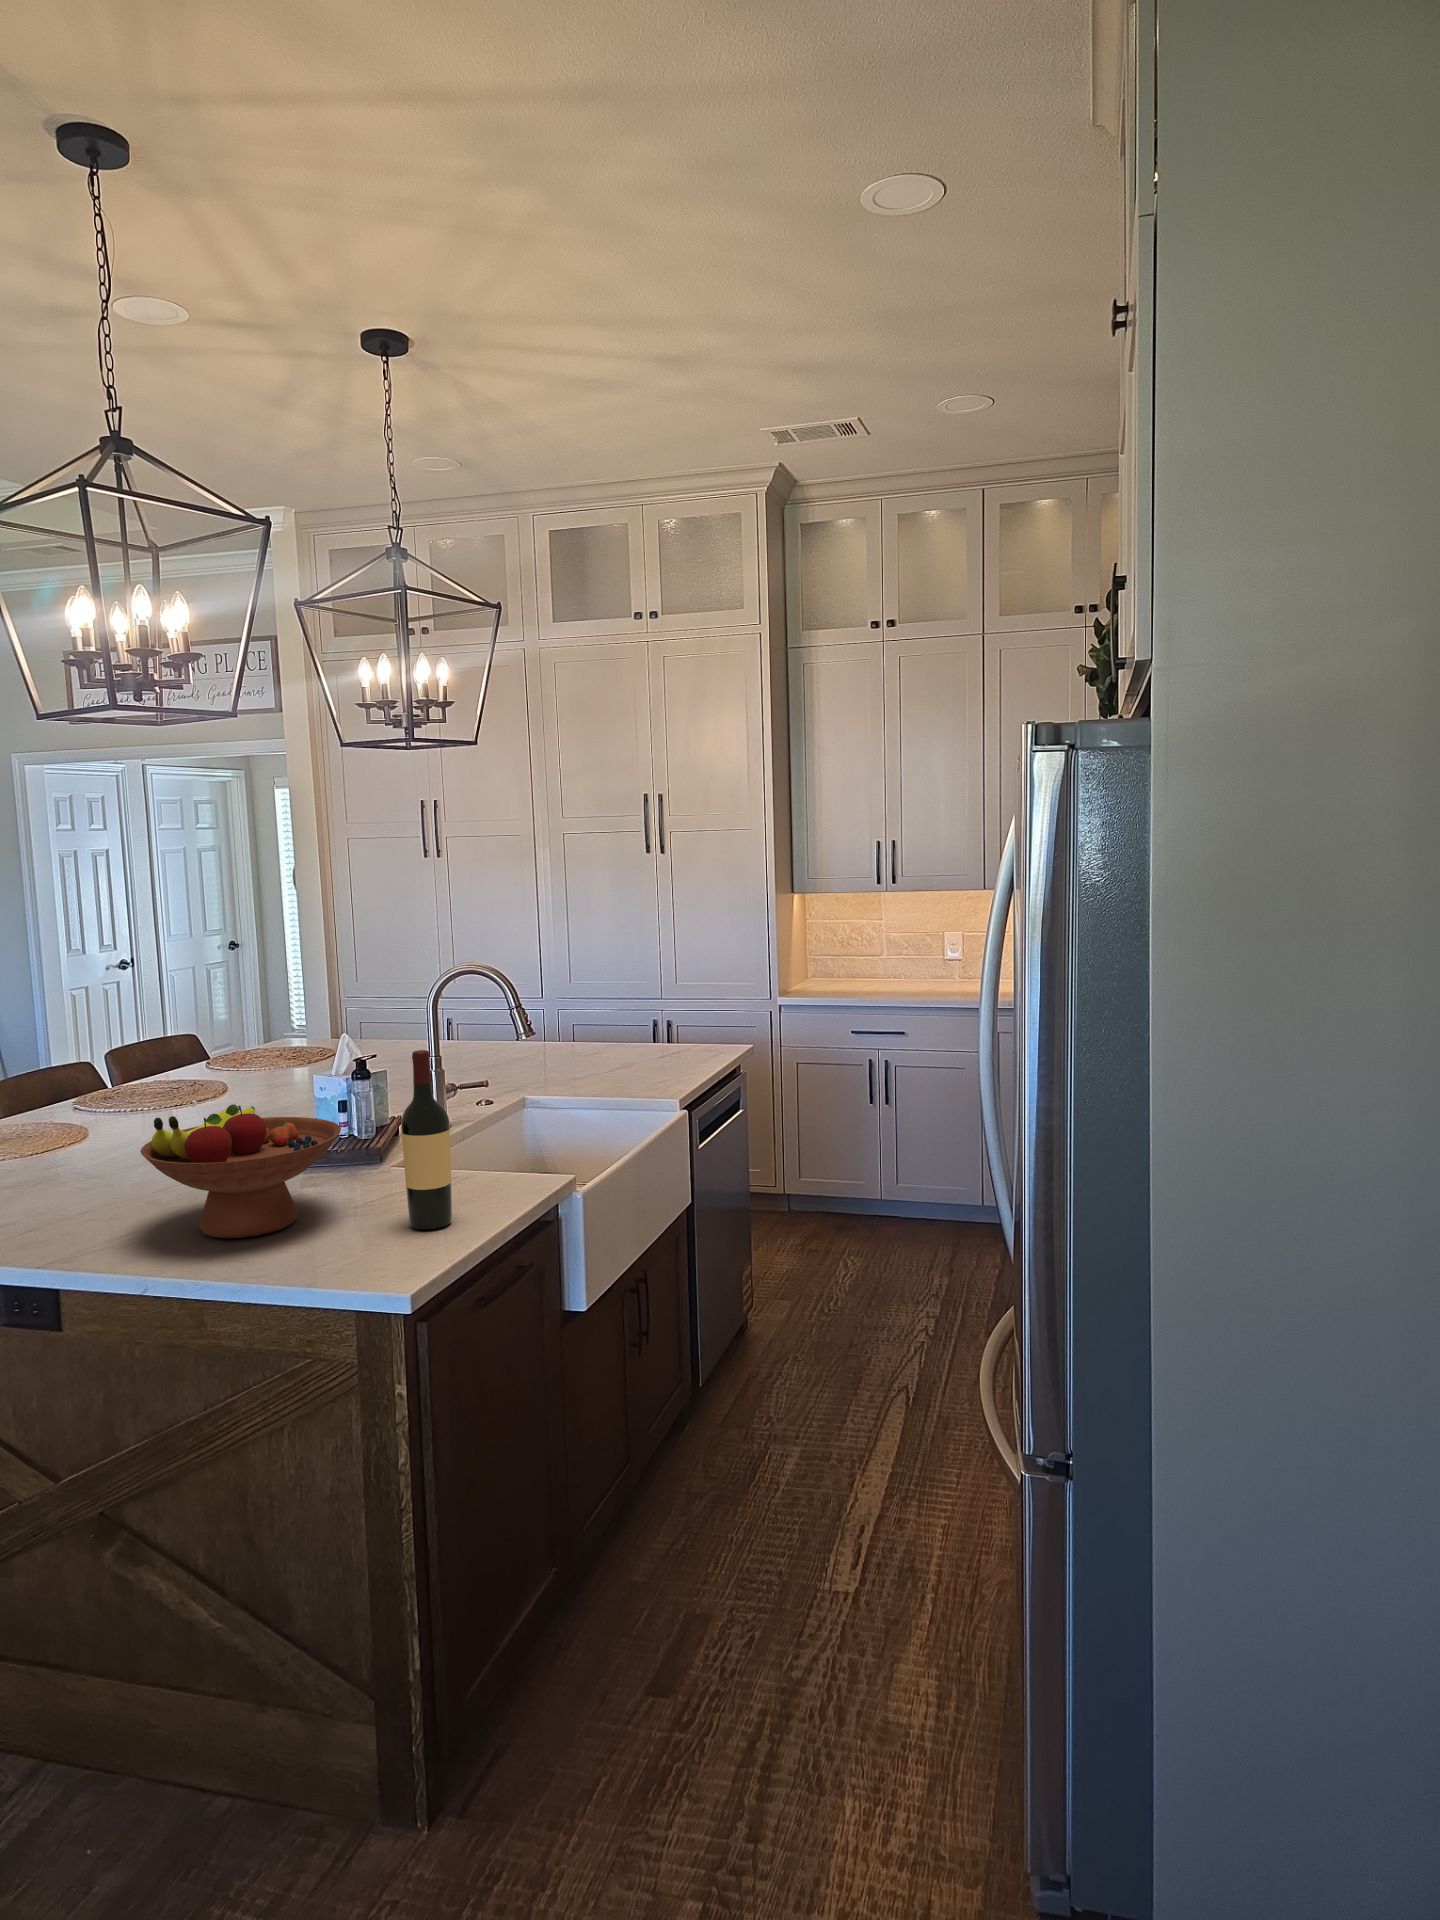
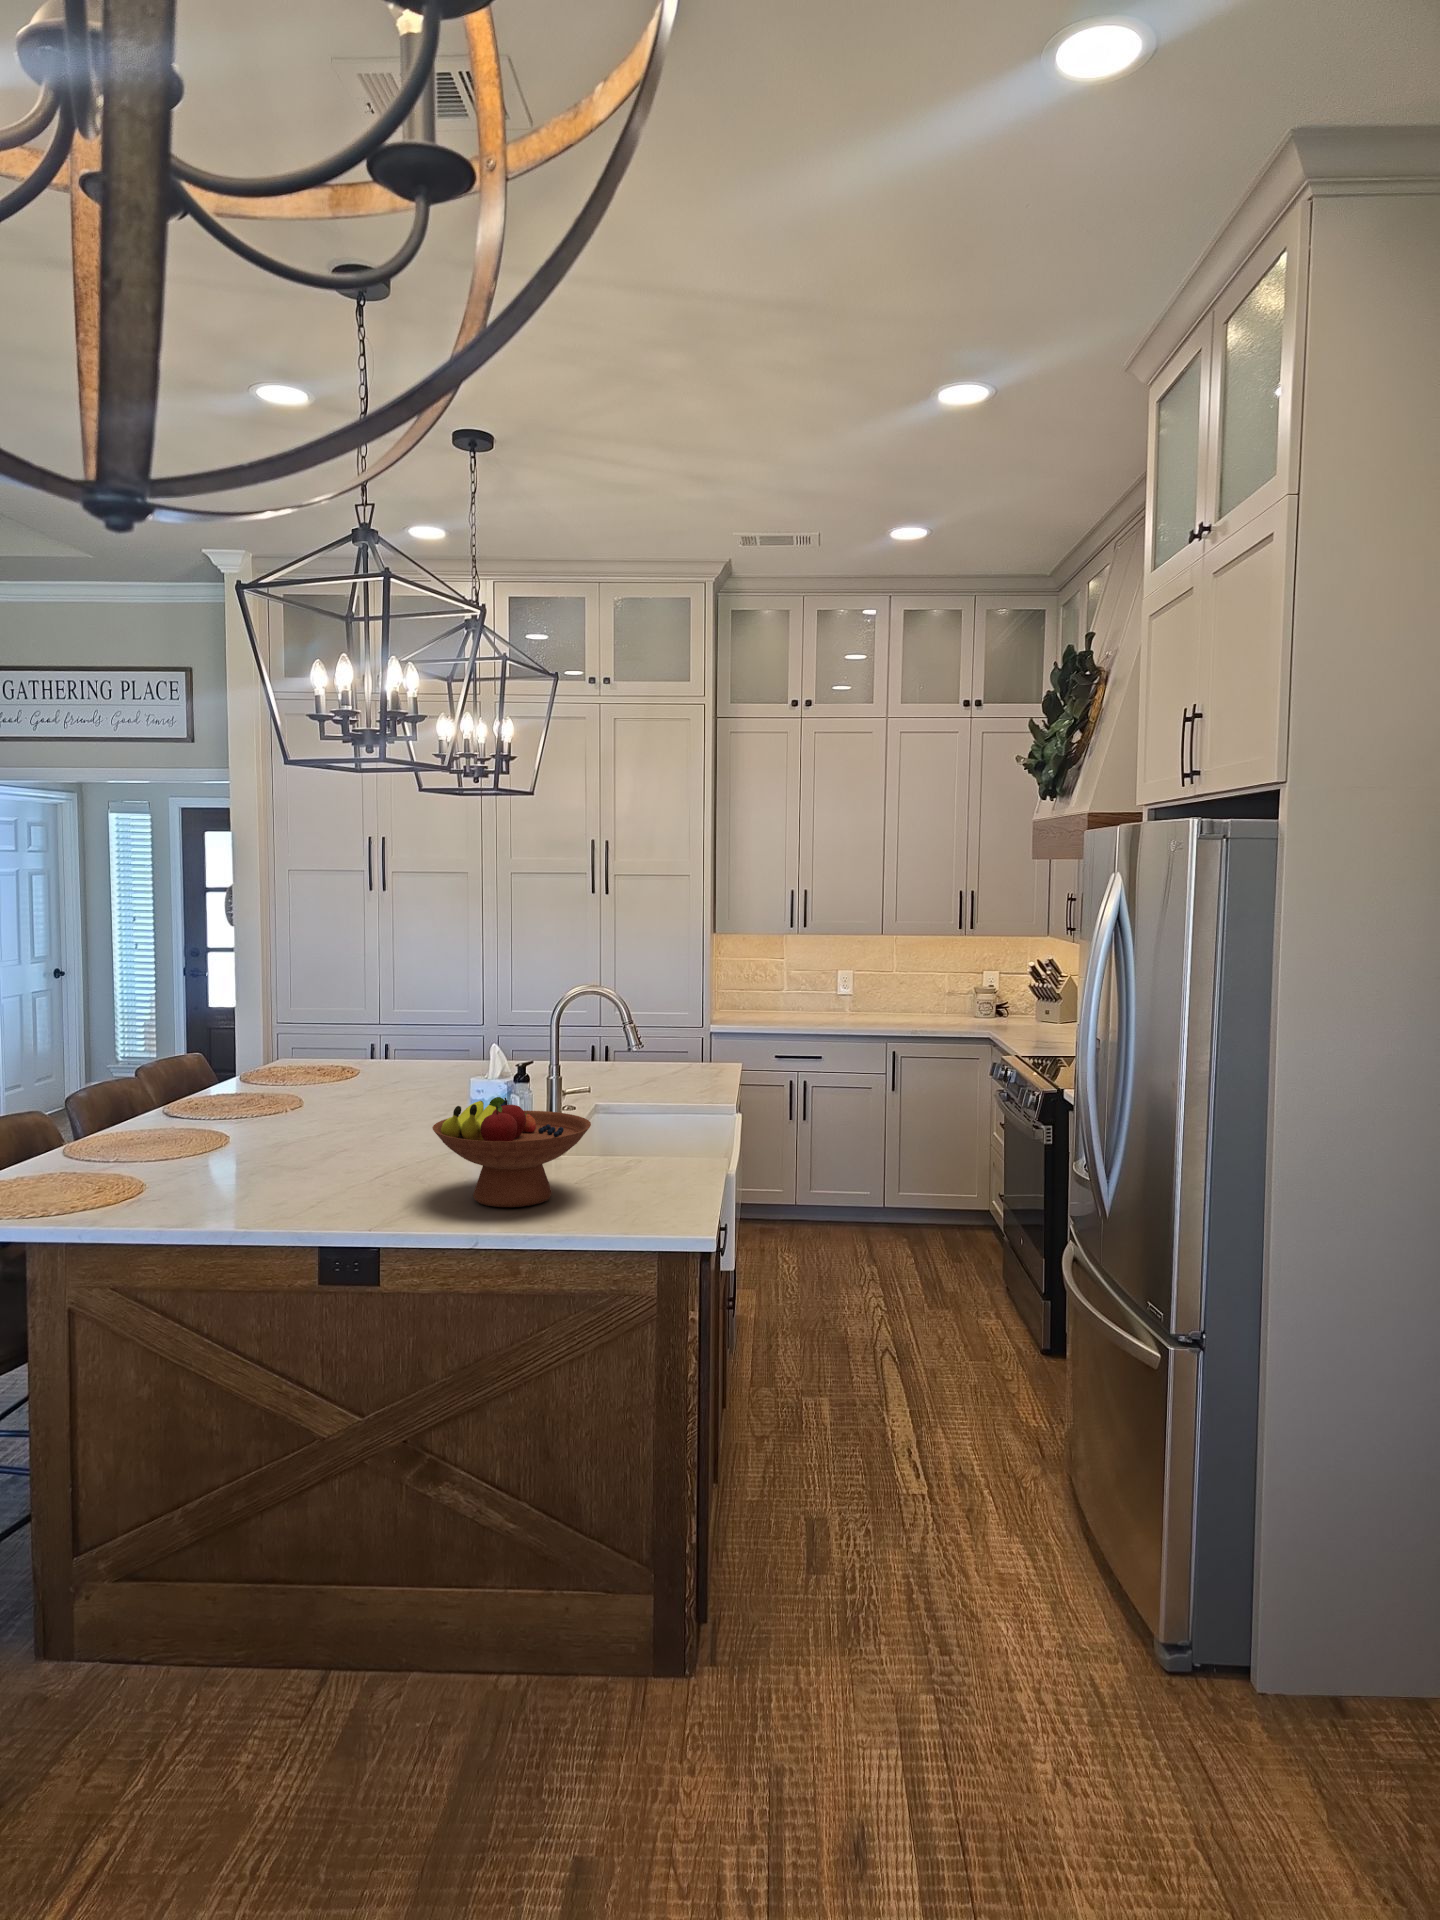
wine bottle: present [401,1050,452,1230] -> none [648,1051,686,1197]

